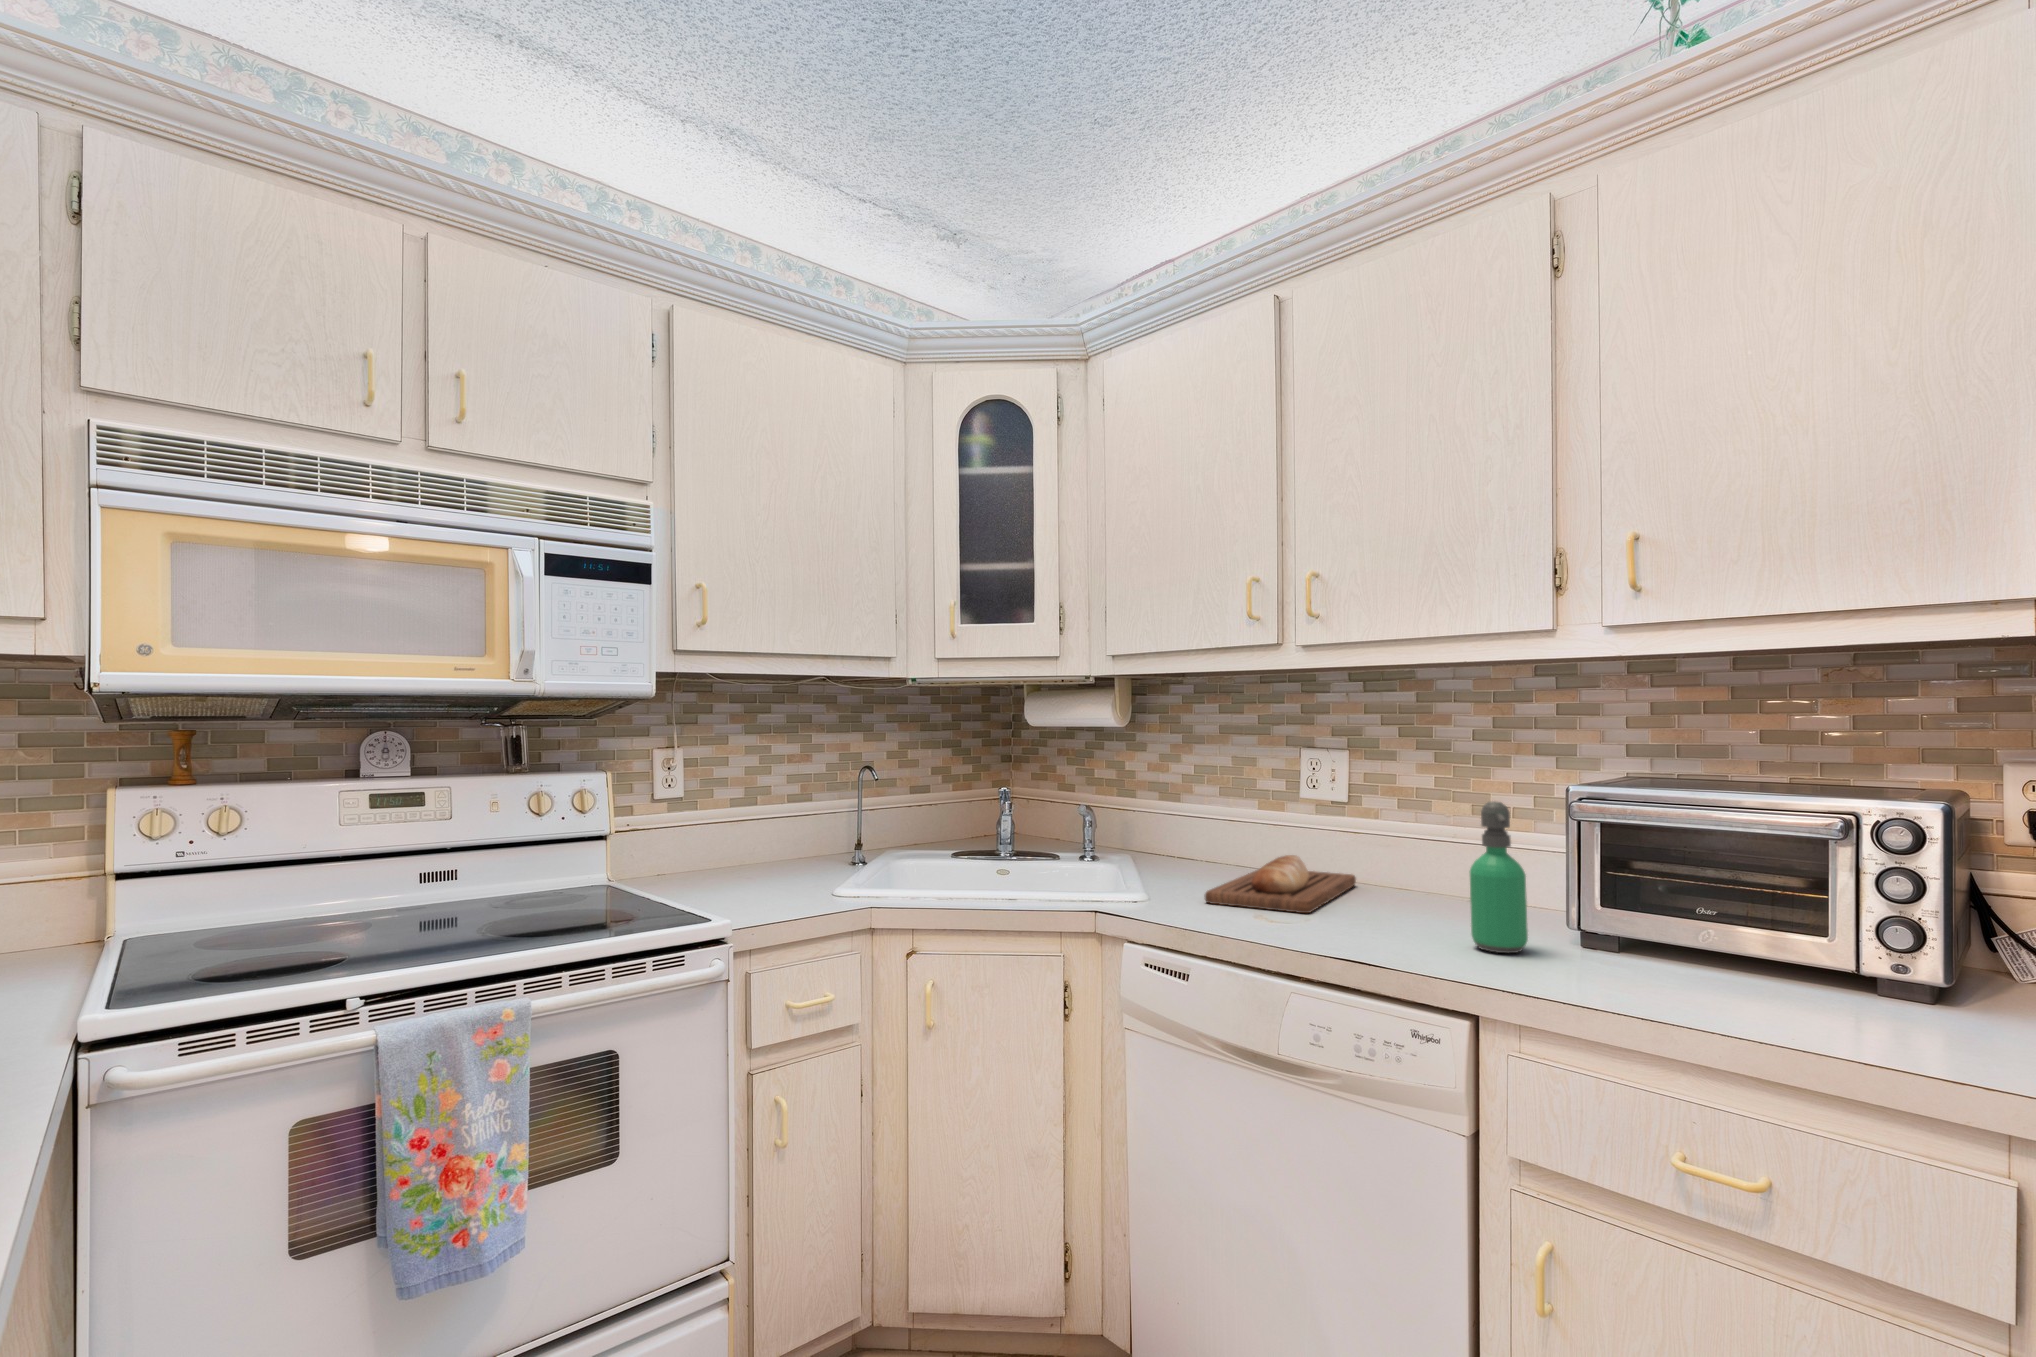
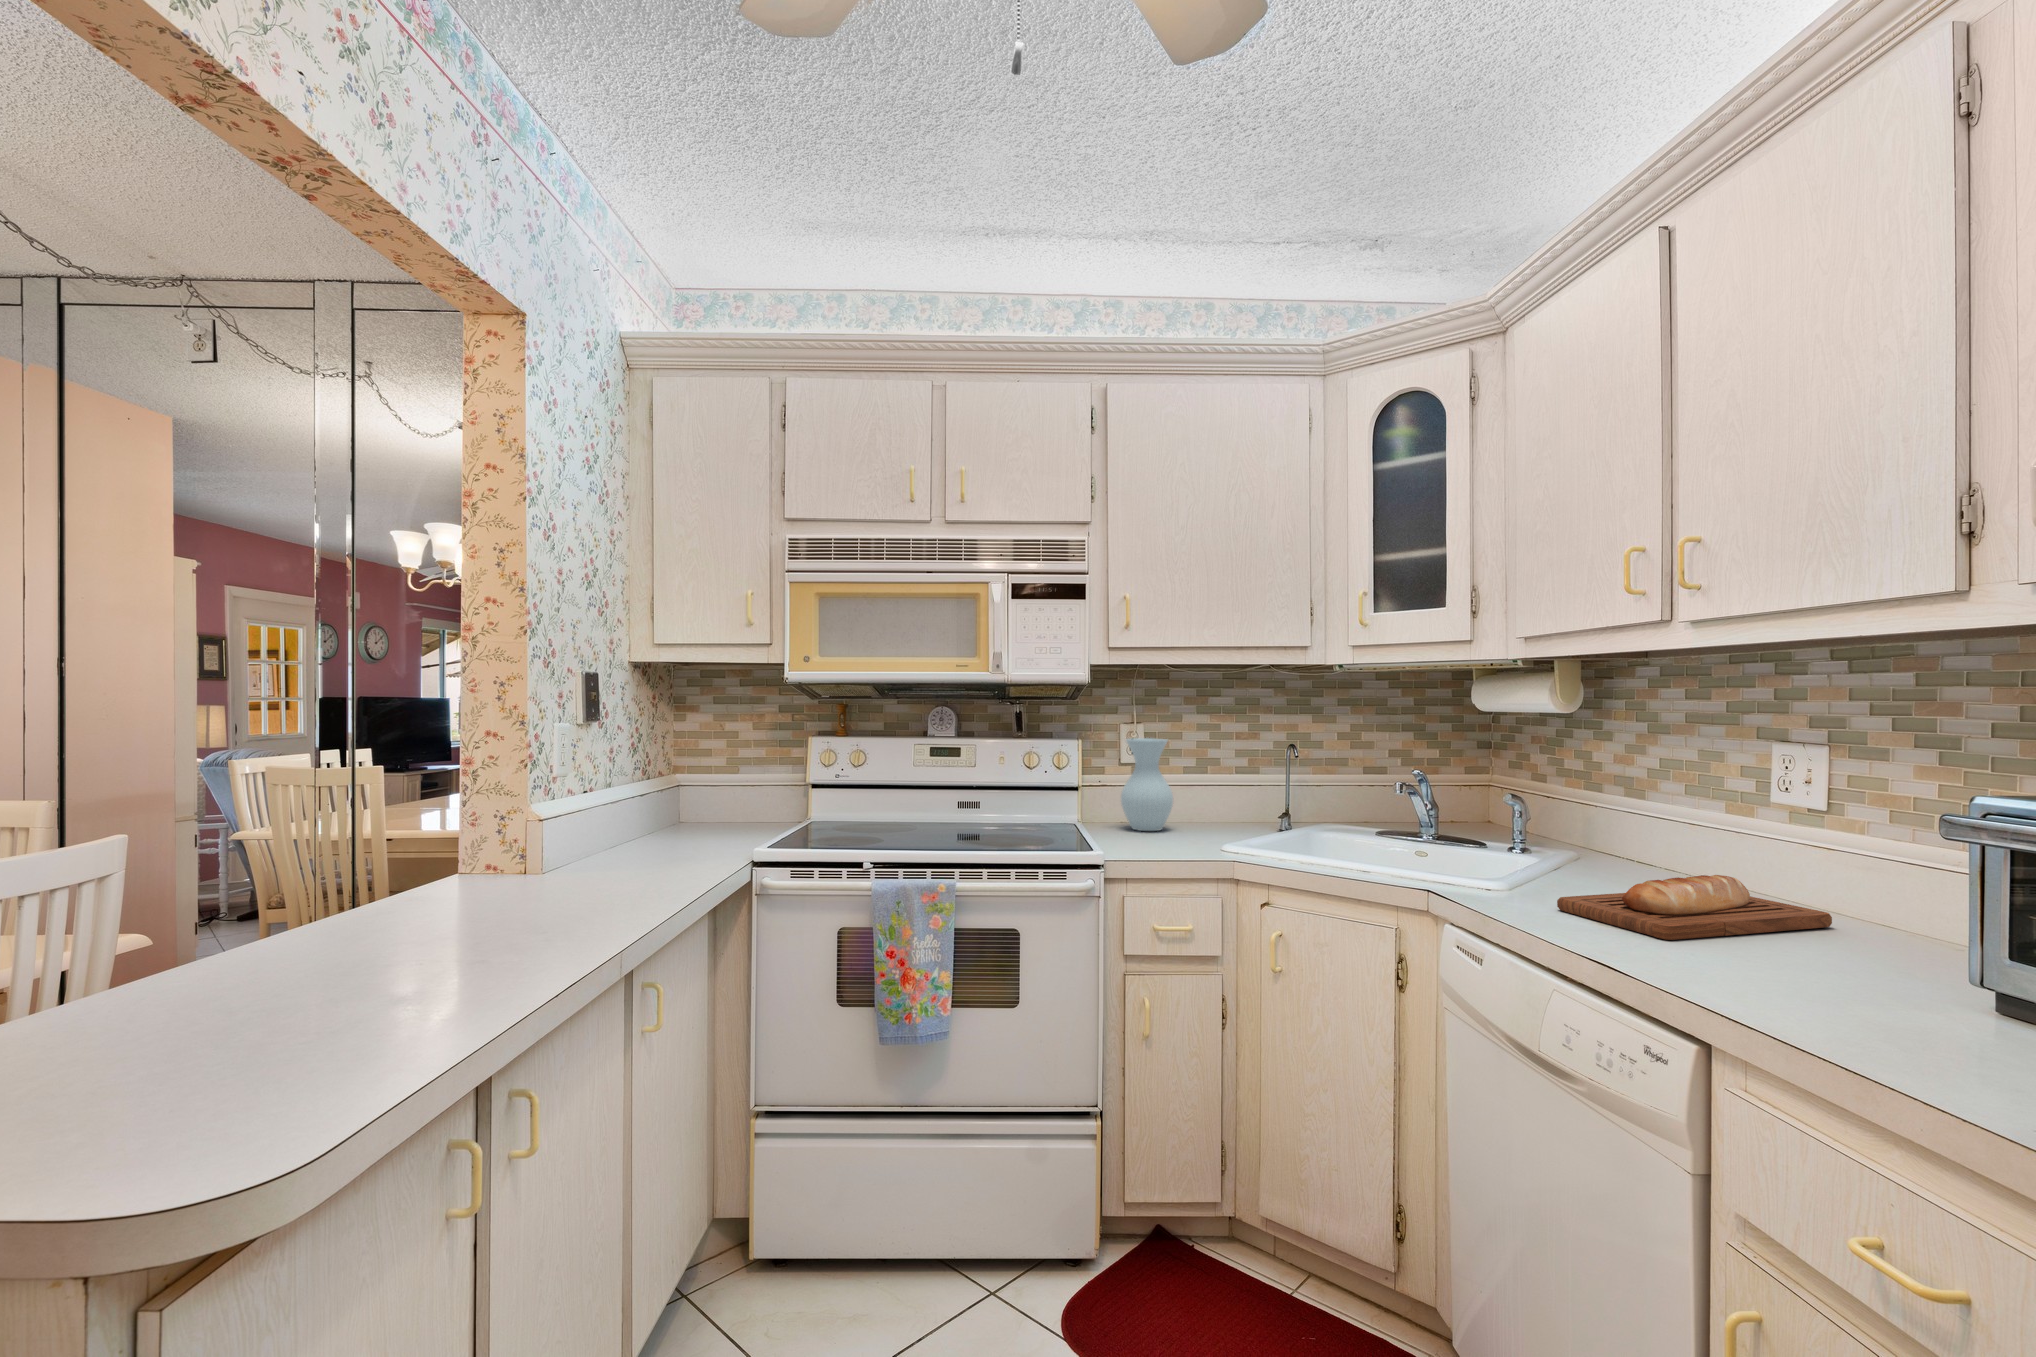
vase: none [671,766,741,886] -> present [1121,738,1173,831]
soap dispenser: present [1470,801,1528,953] -> none [1815,828,1911,1034]

